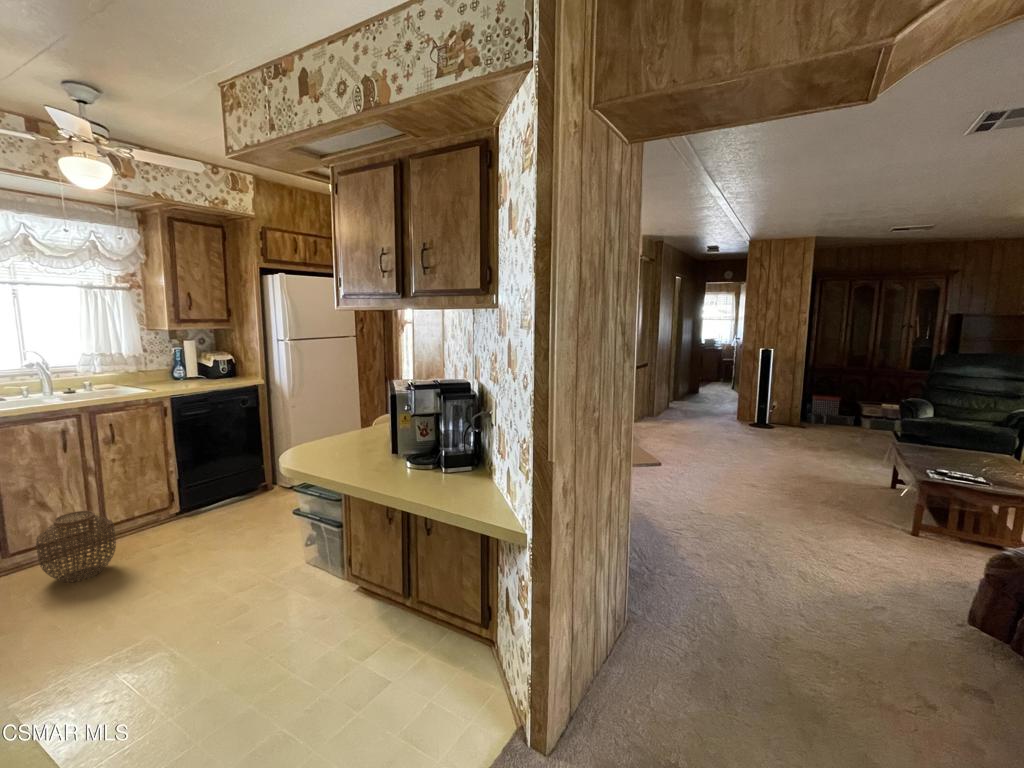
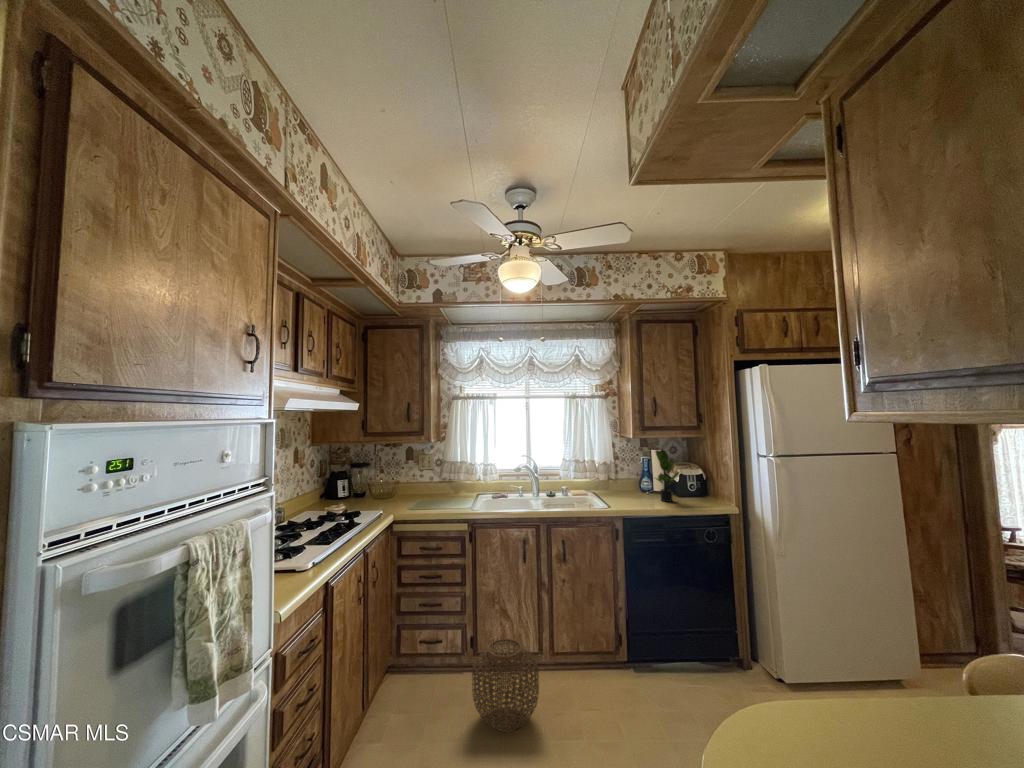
potted plant: none [190,339,216,383] -> present [656,449,679,502]

